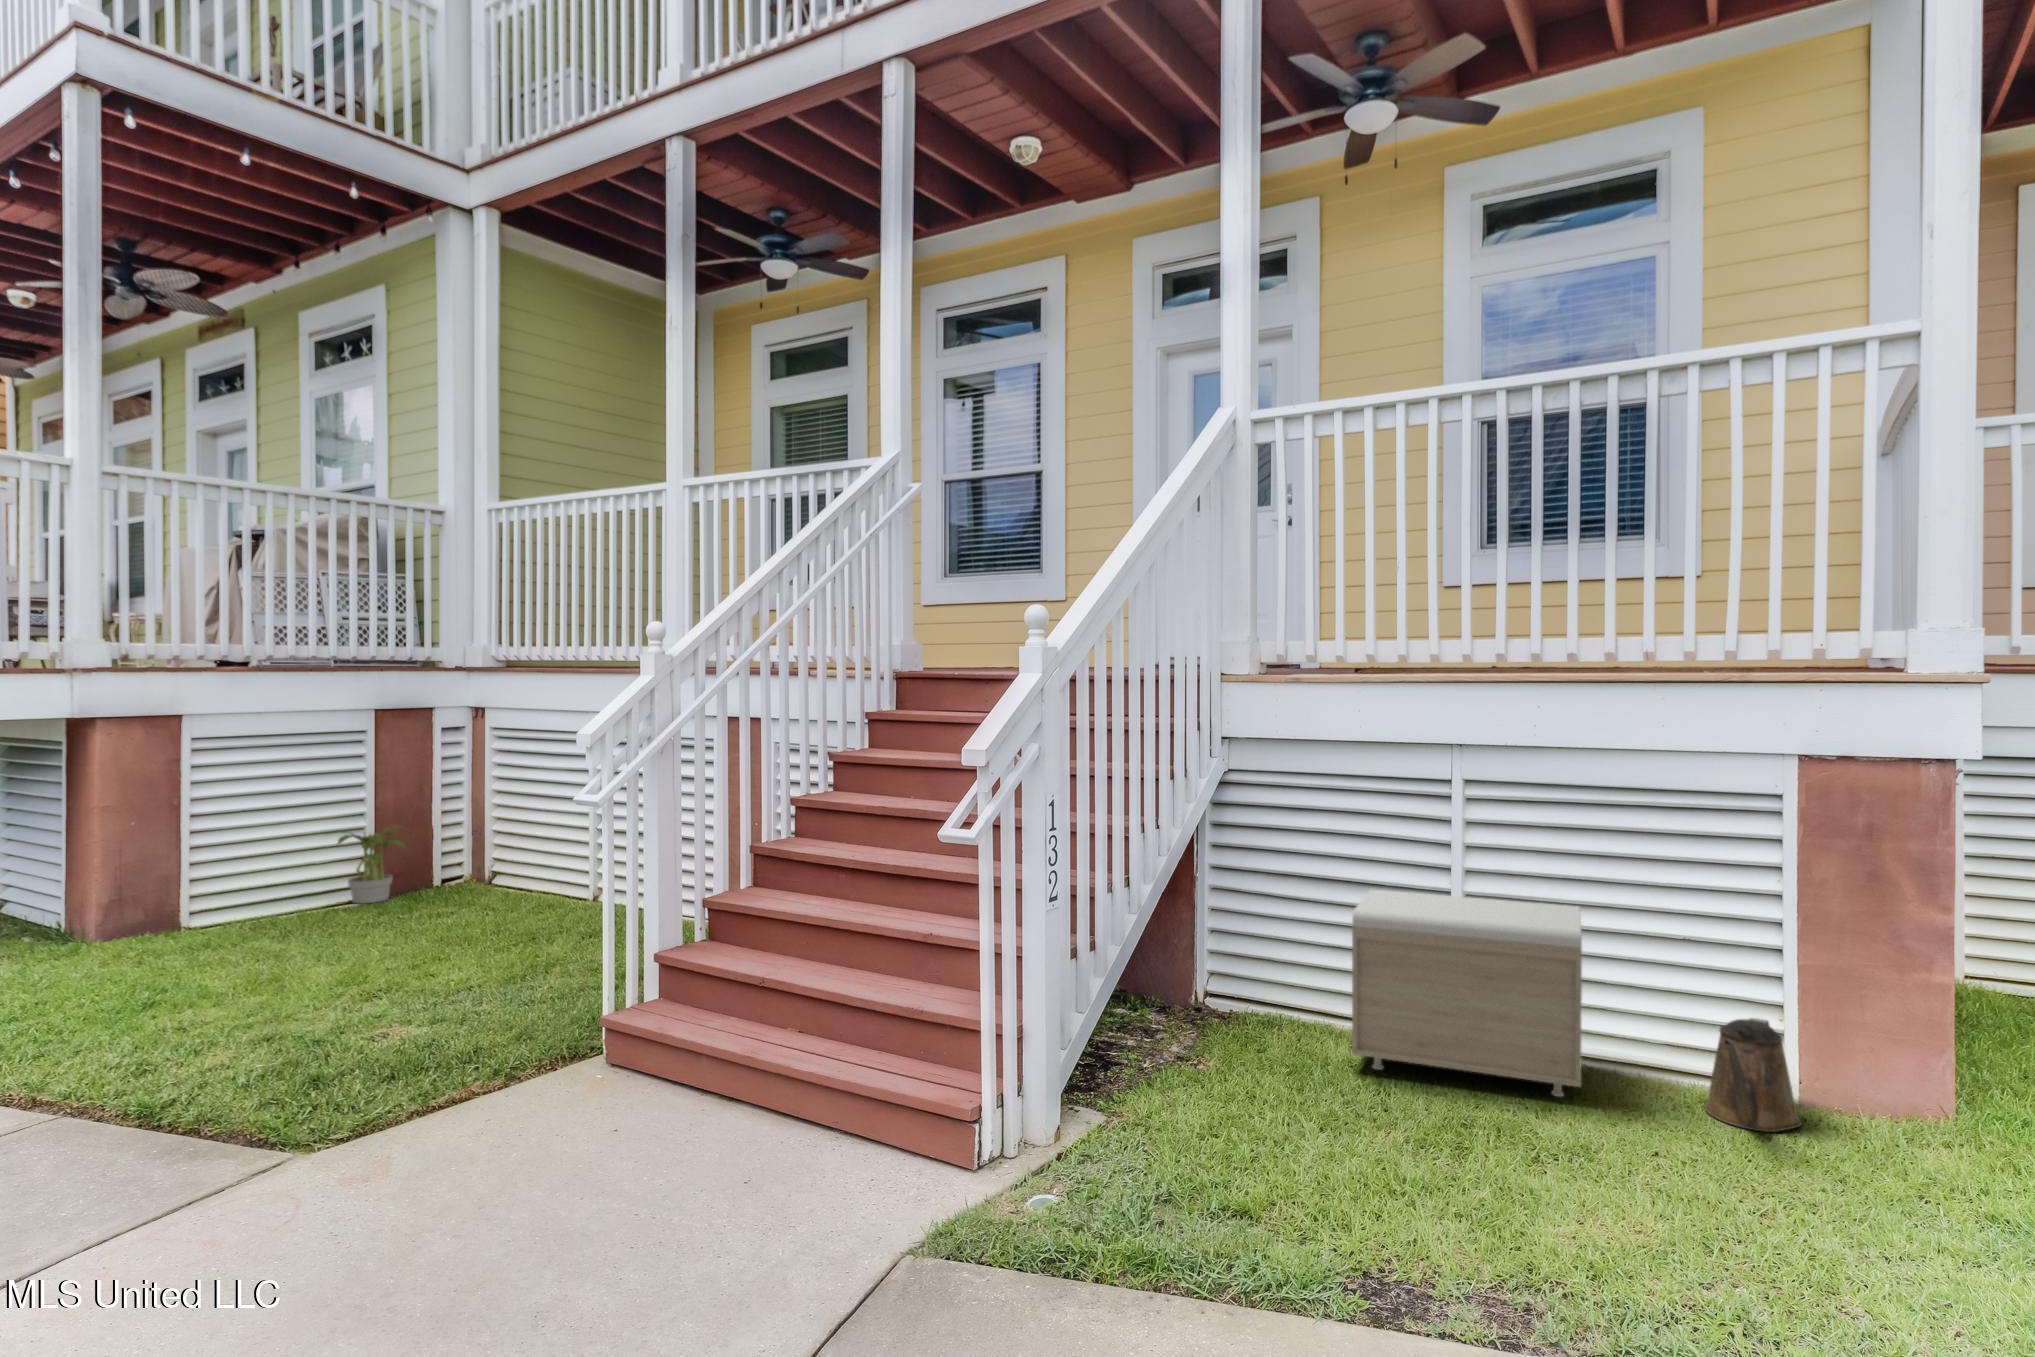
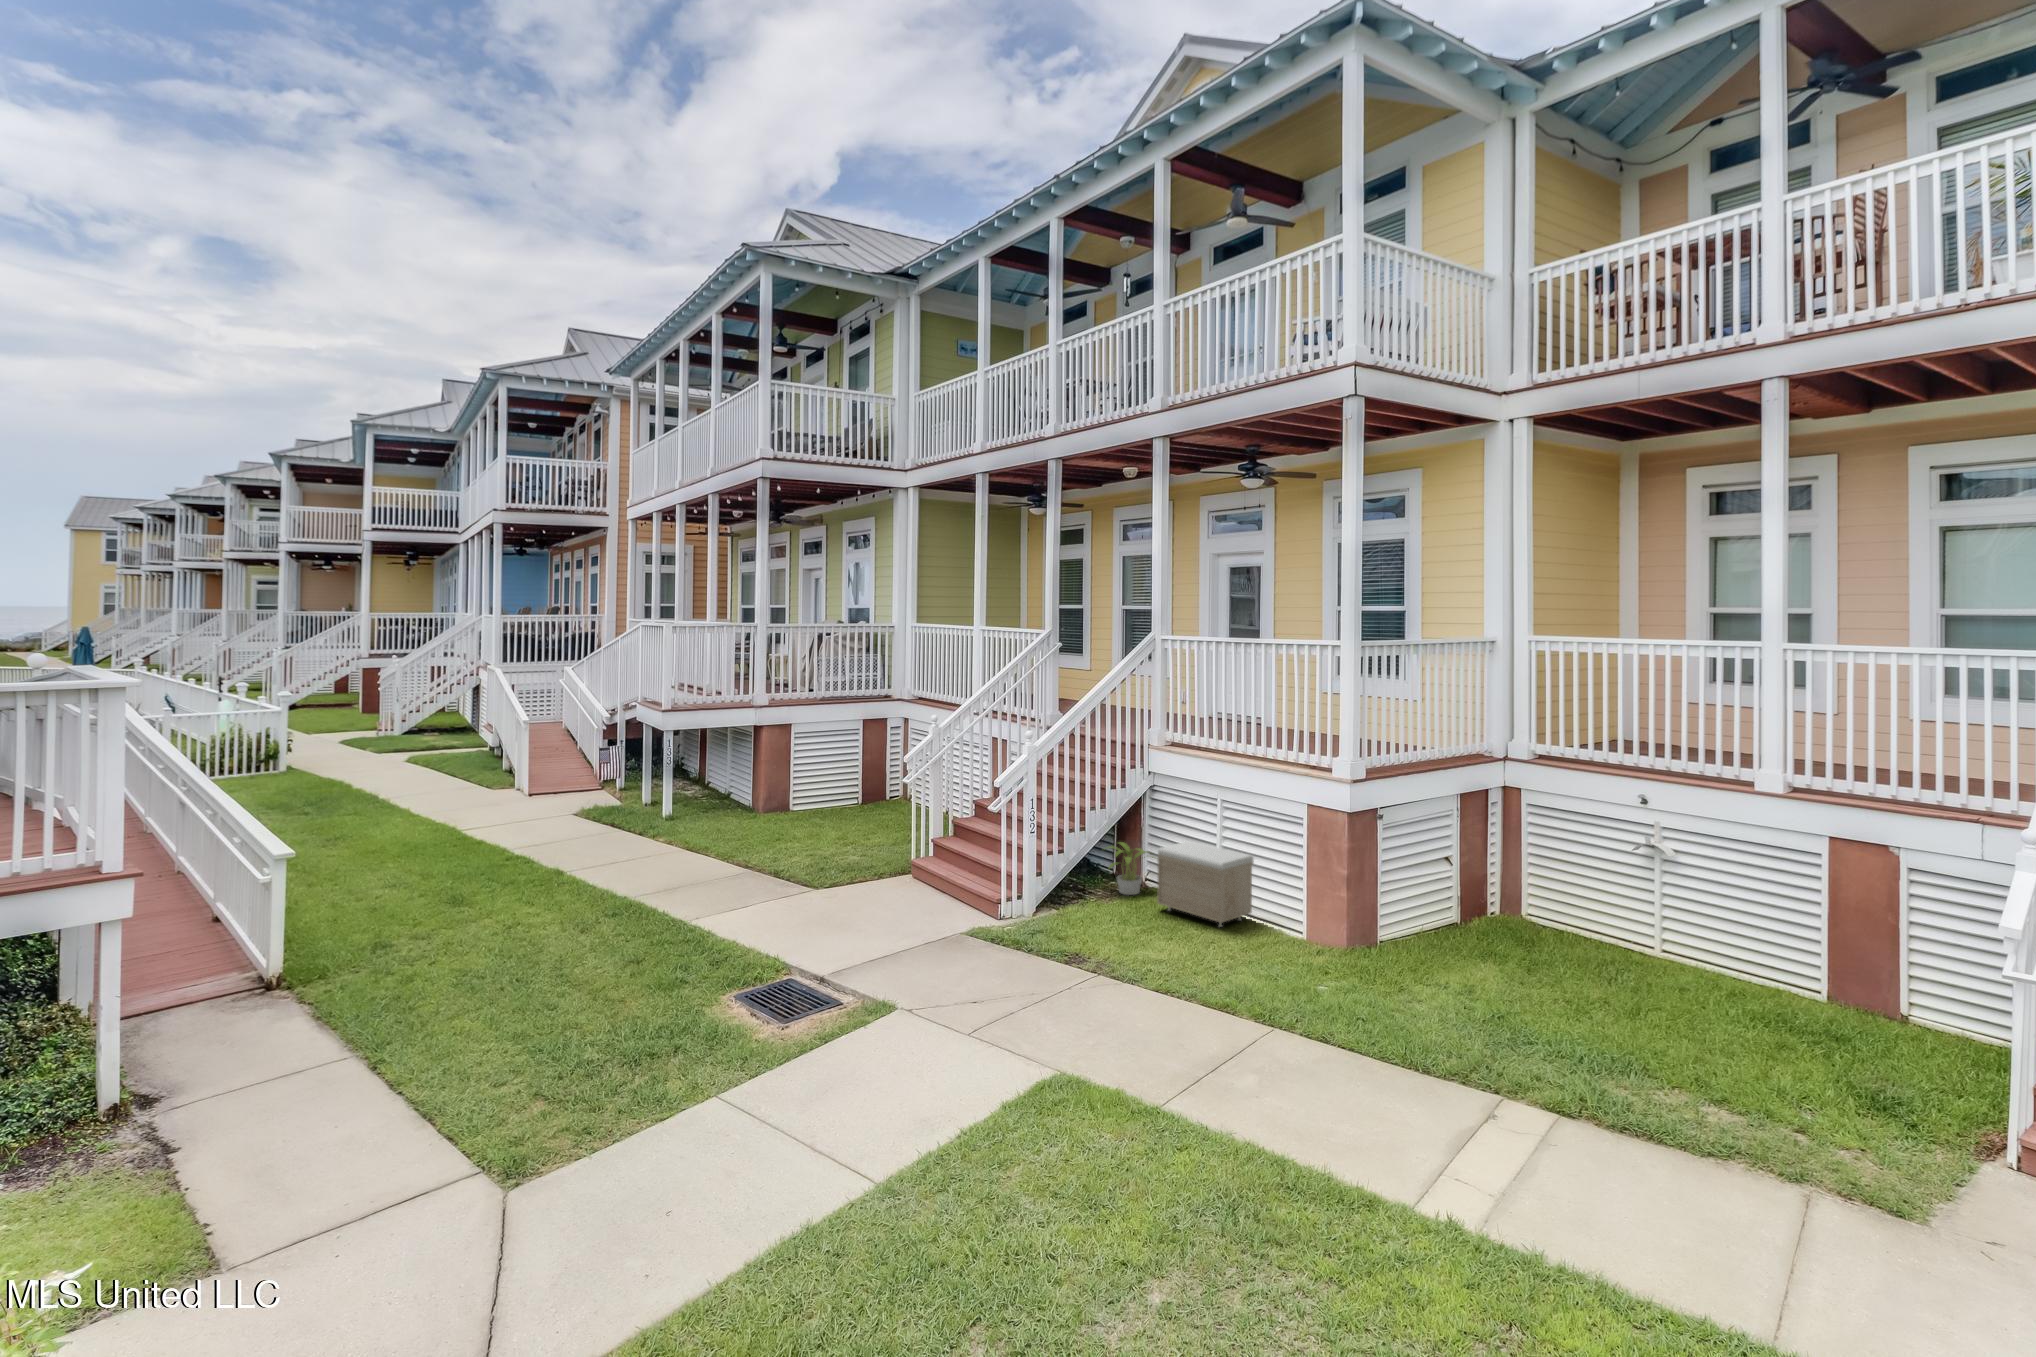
potted plant: present [329,826,407,903] -> present [1108,842,1153,895]
watering can: present [1704,1018,1802,1132] -> none [1241,904,1301,946]

